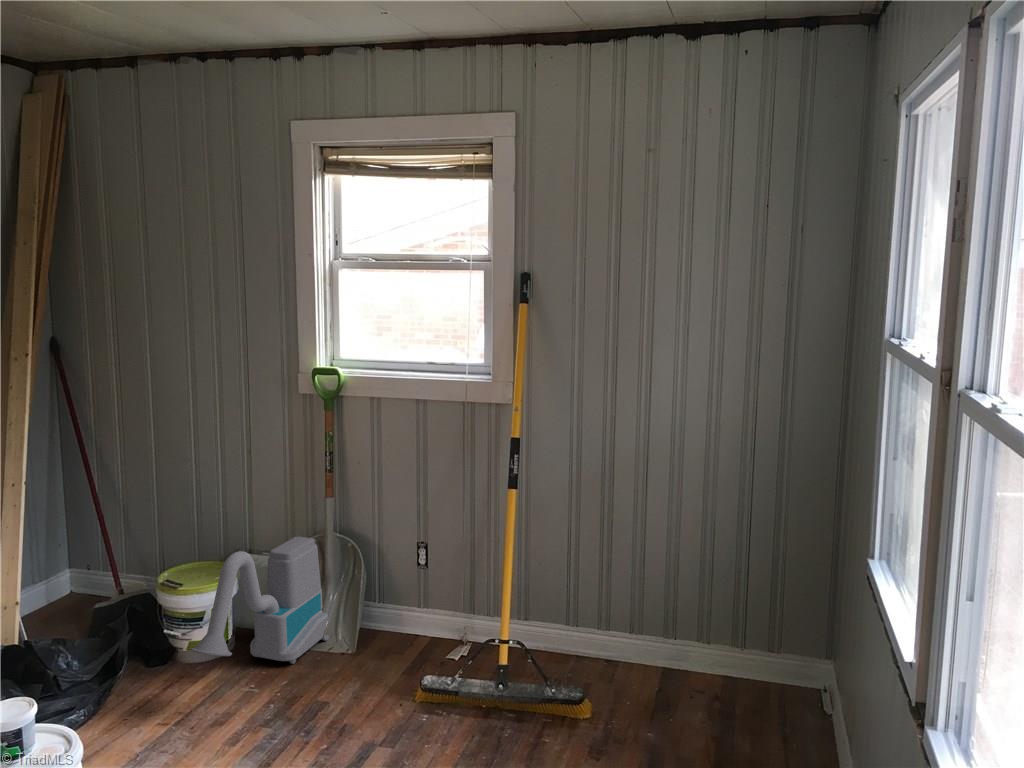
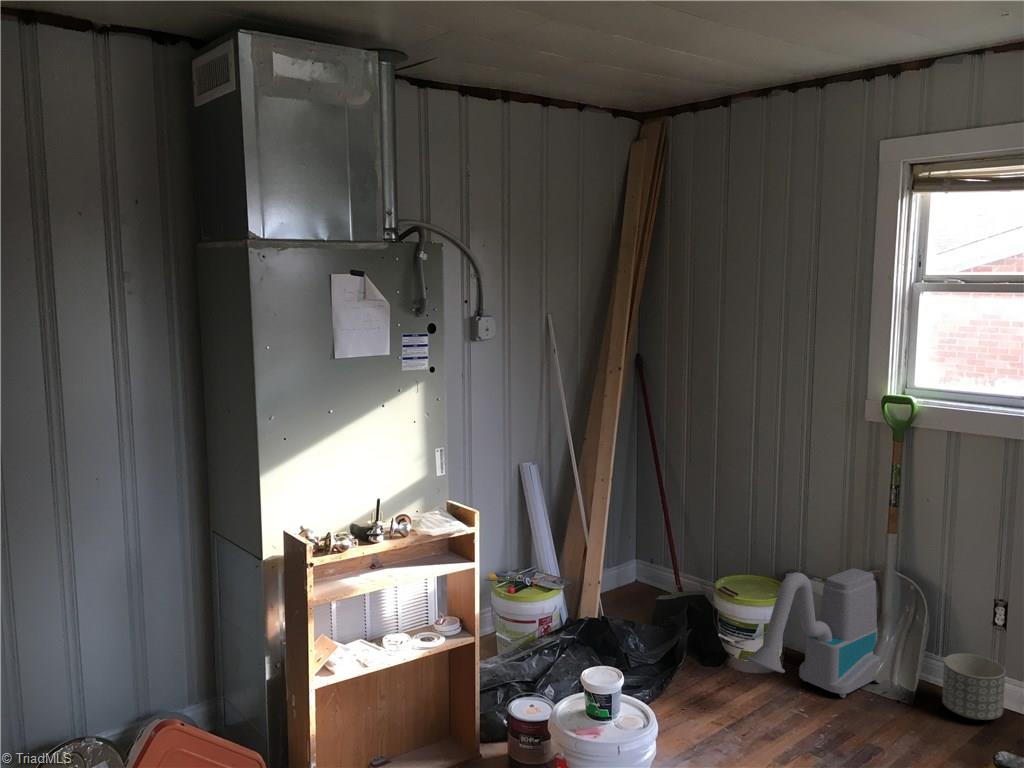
planter: none [379,595,428,652] -> present [942,654,1005,720]

